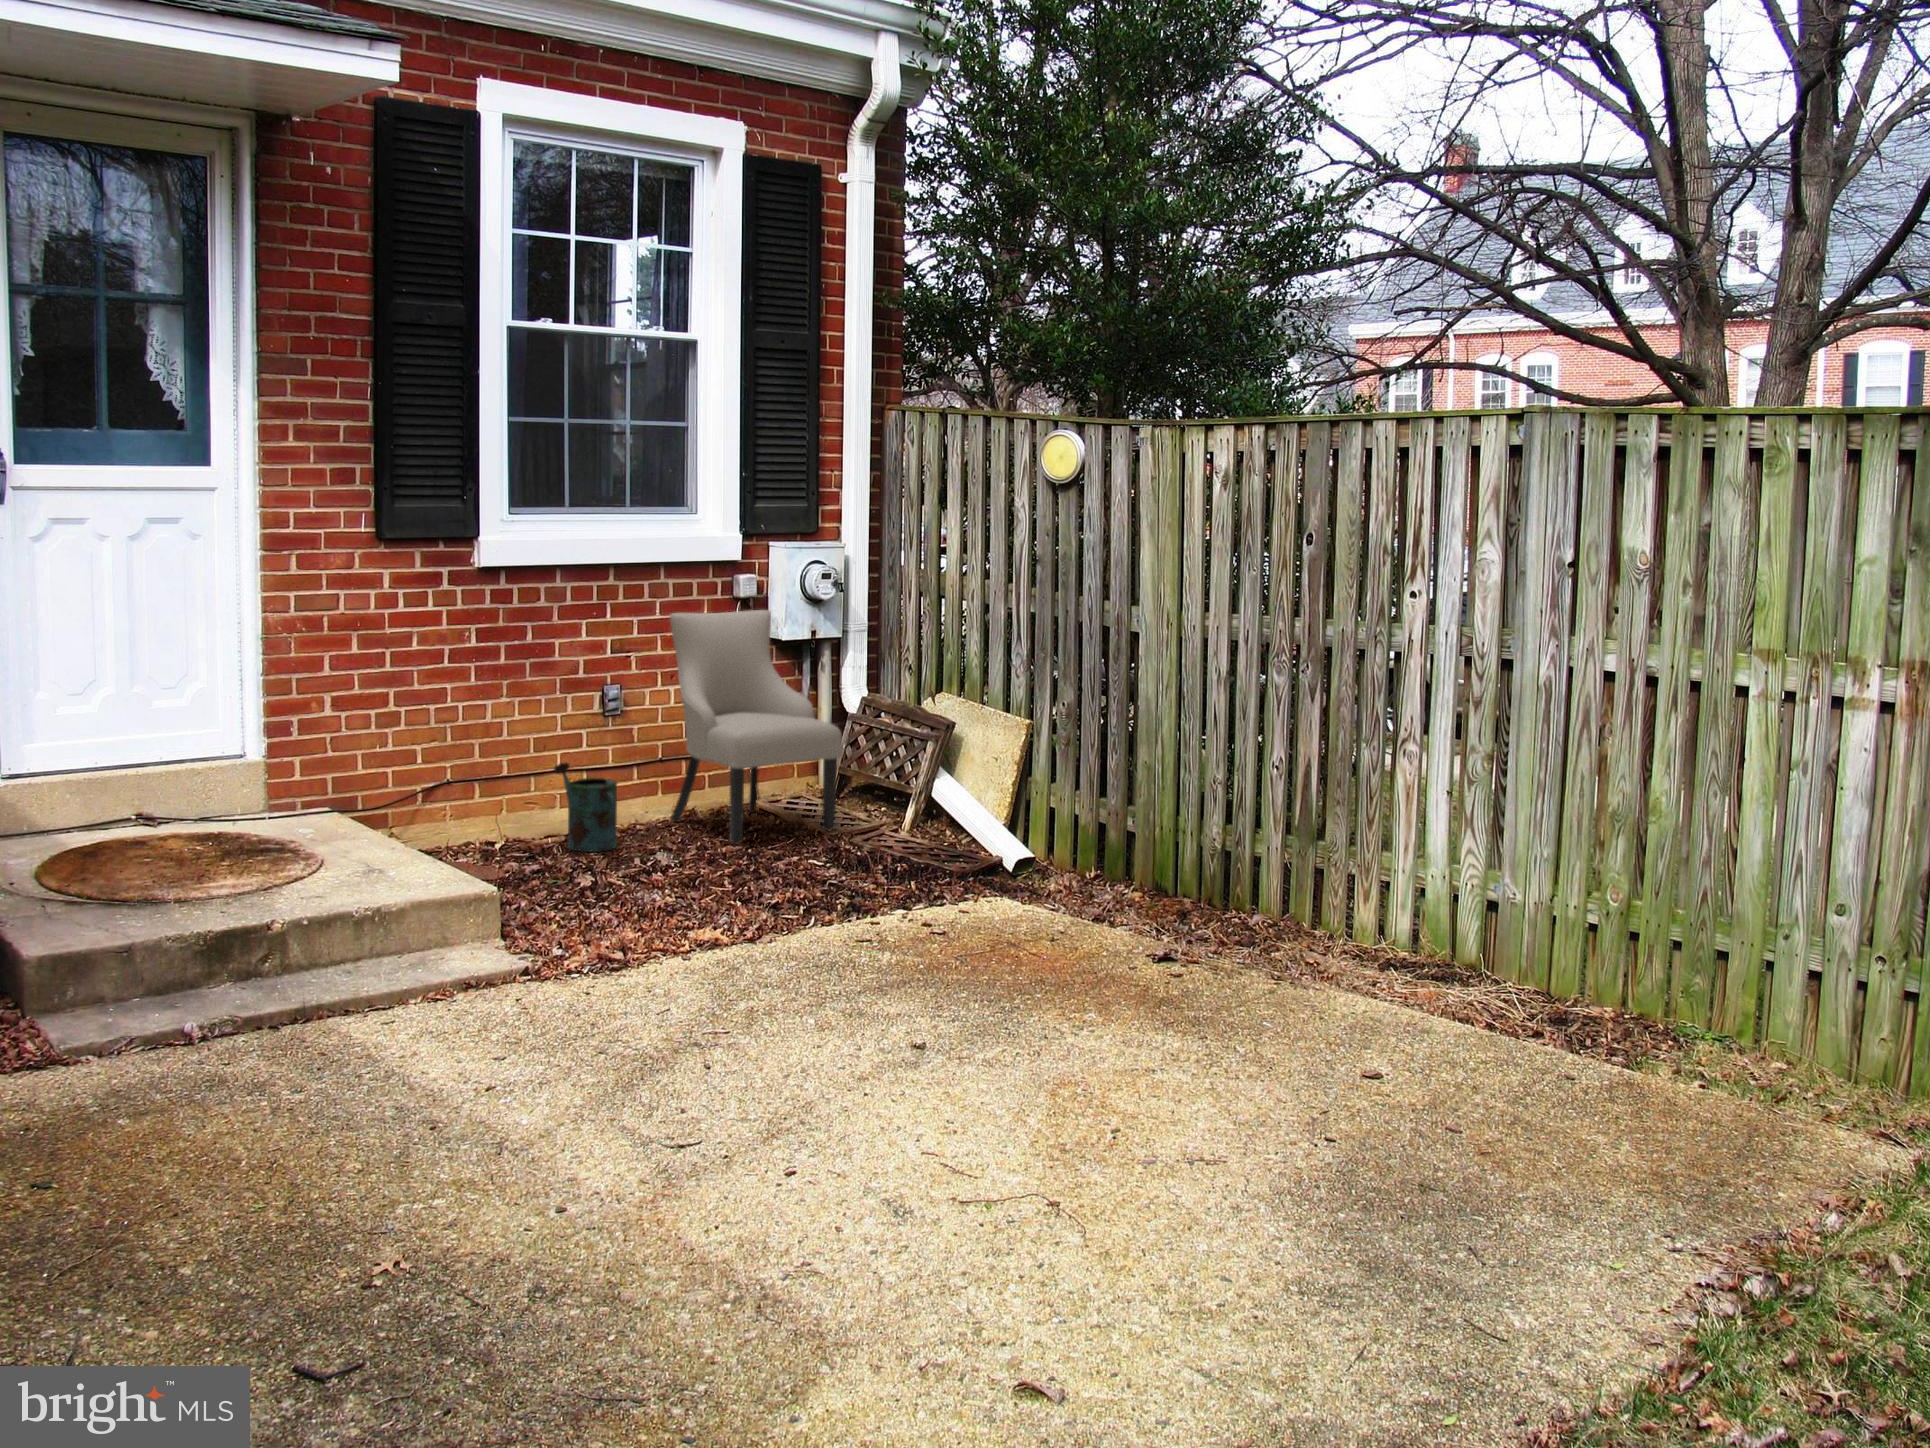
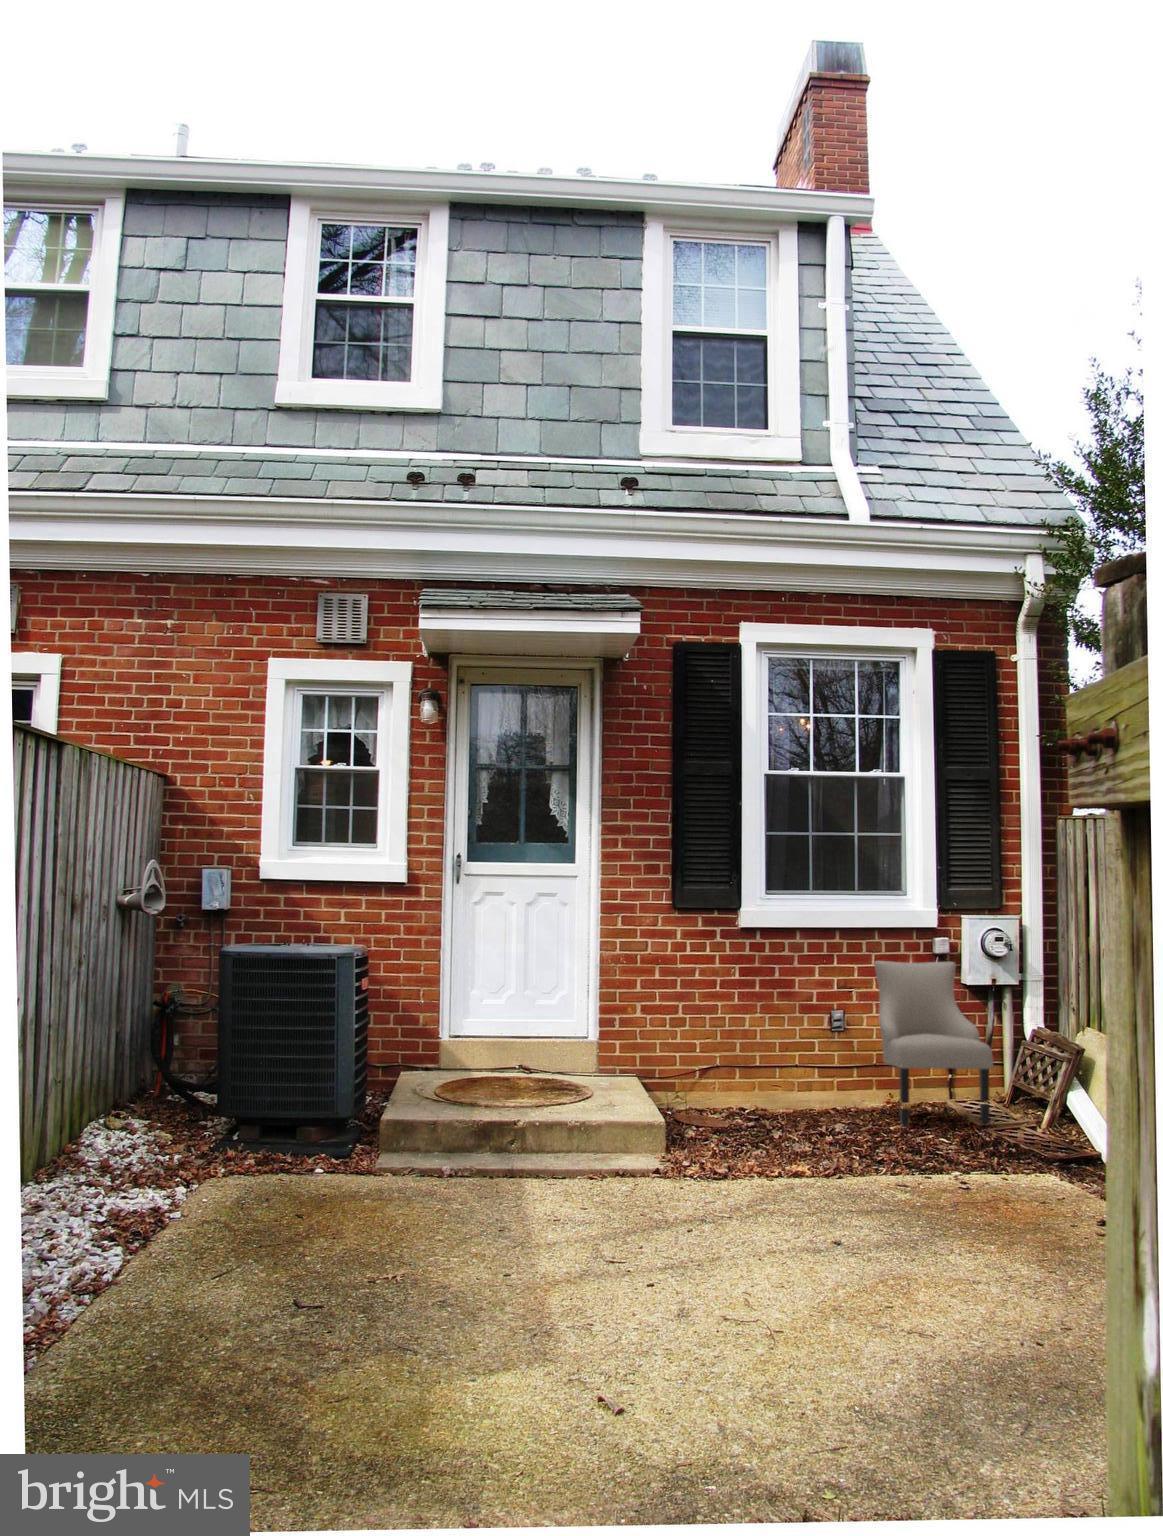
watering can: present [554,762,617,852] -> none [789,1061,823,1121]

